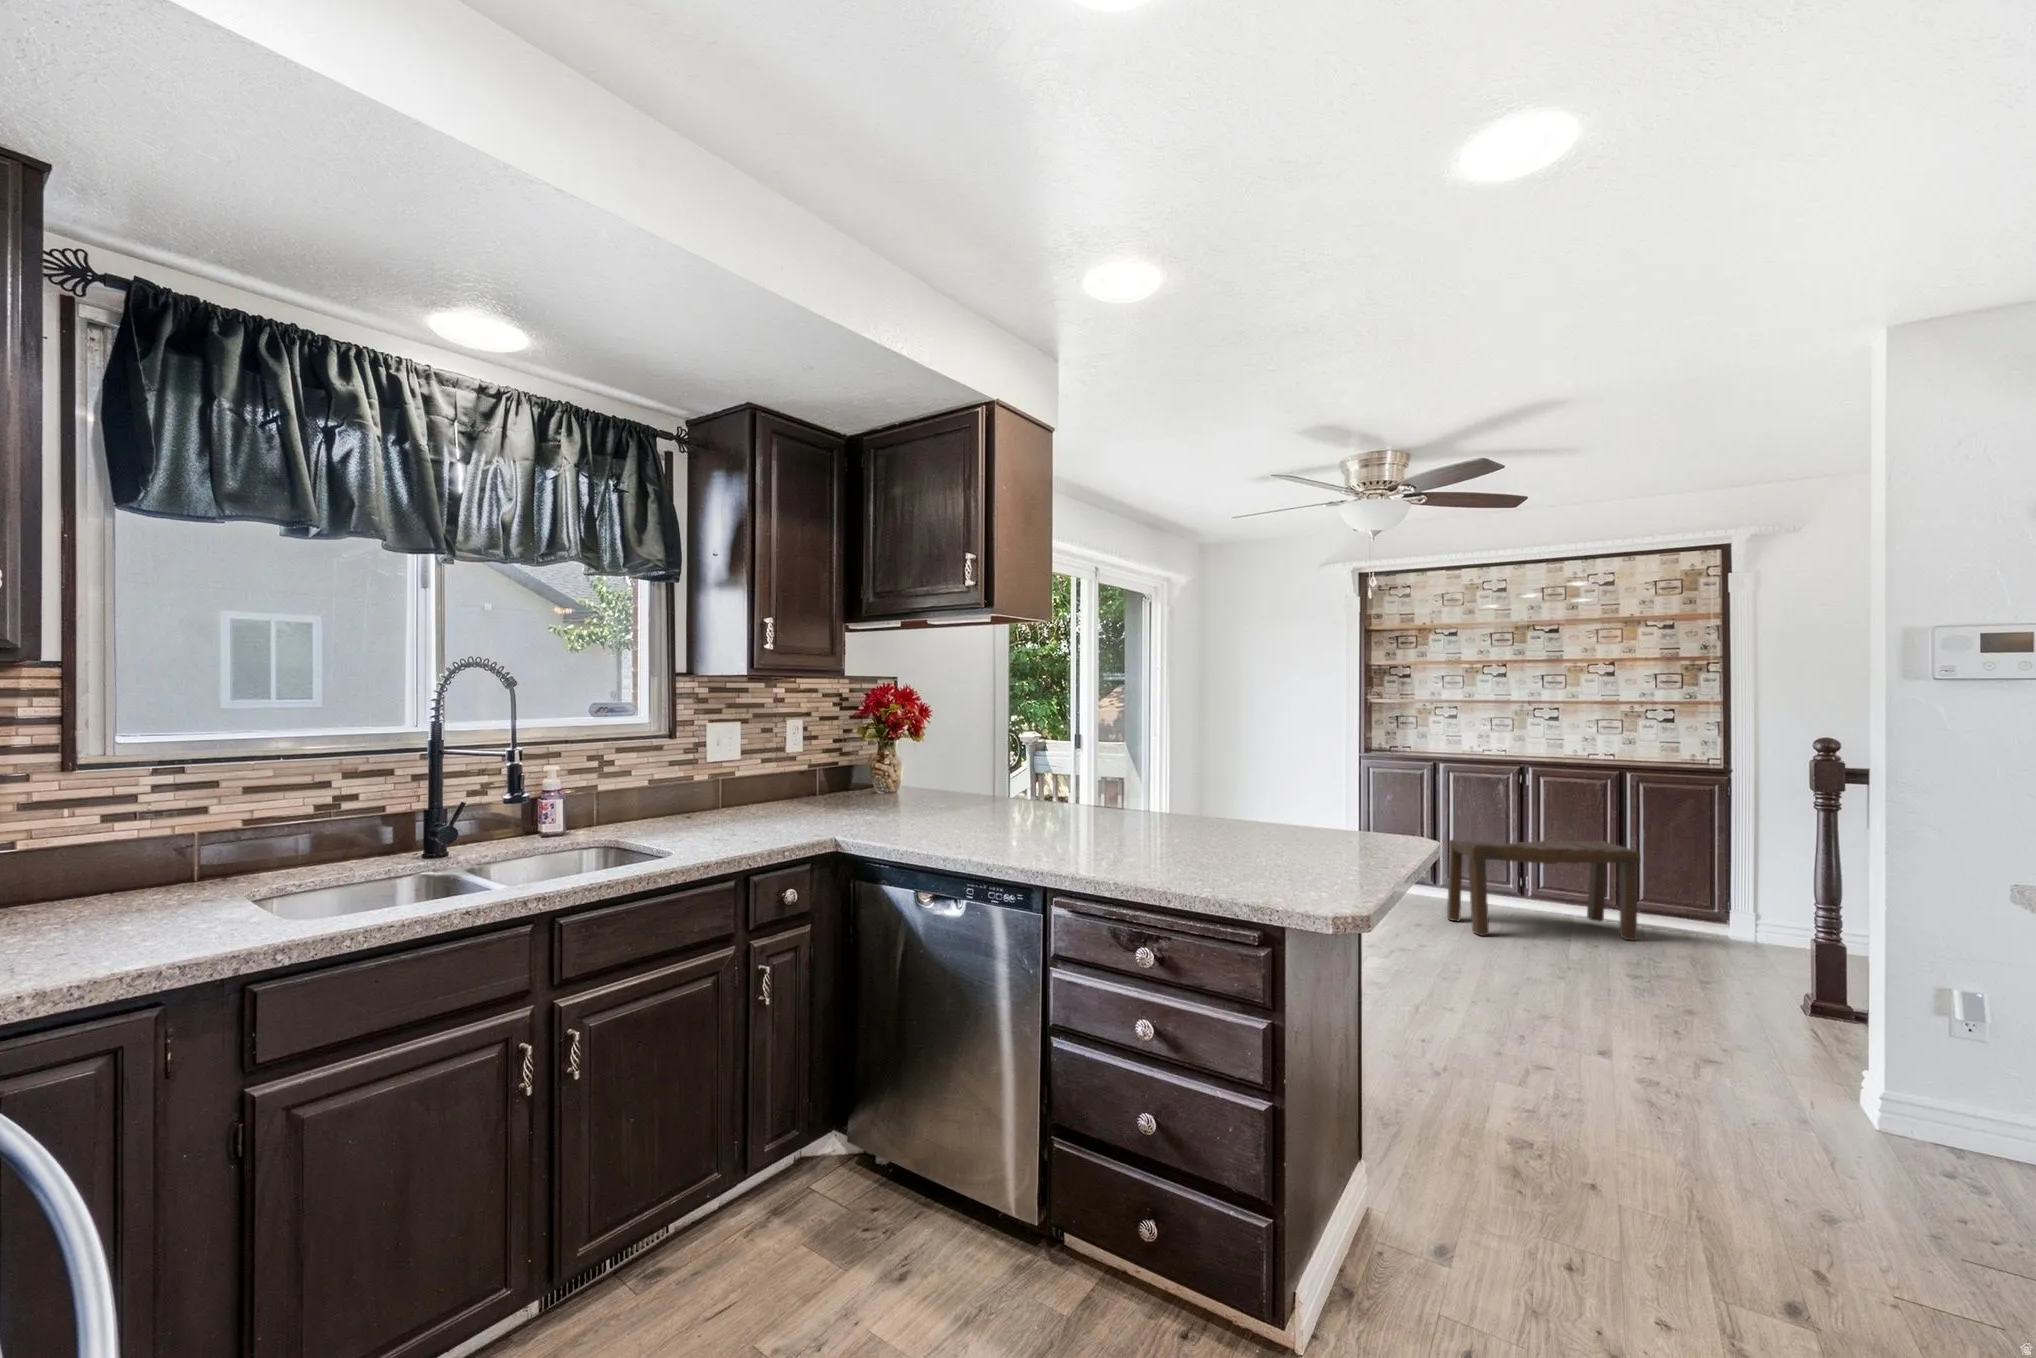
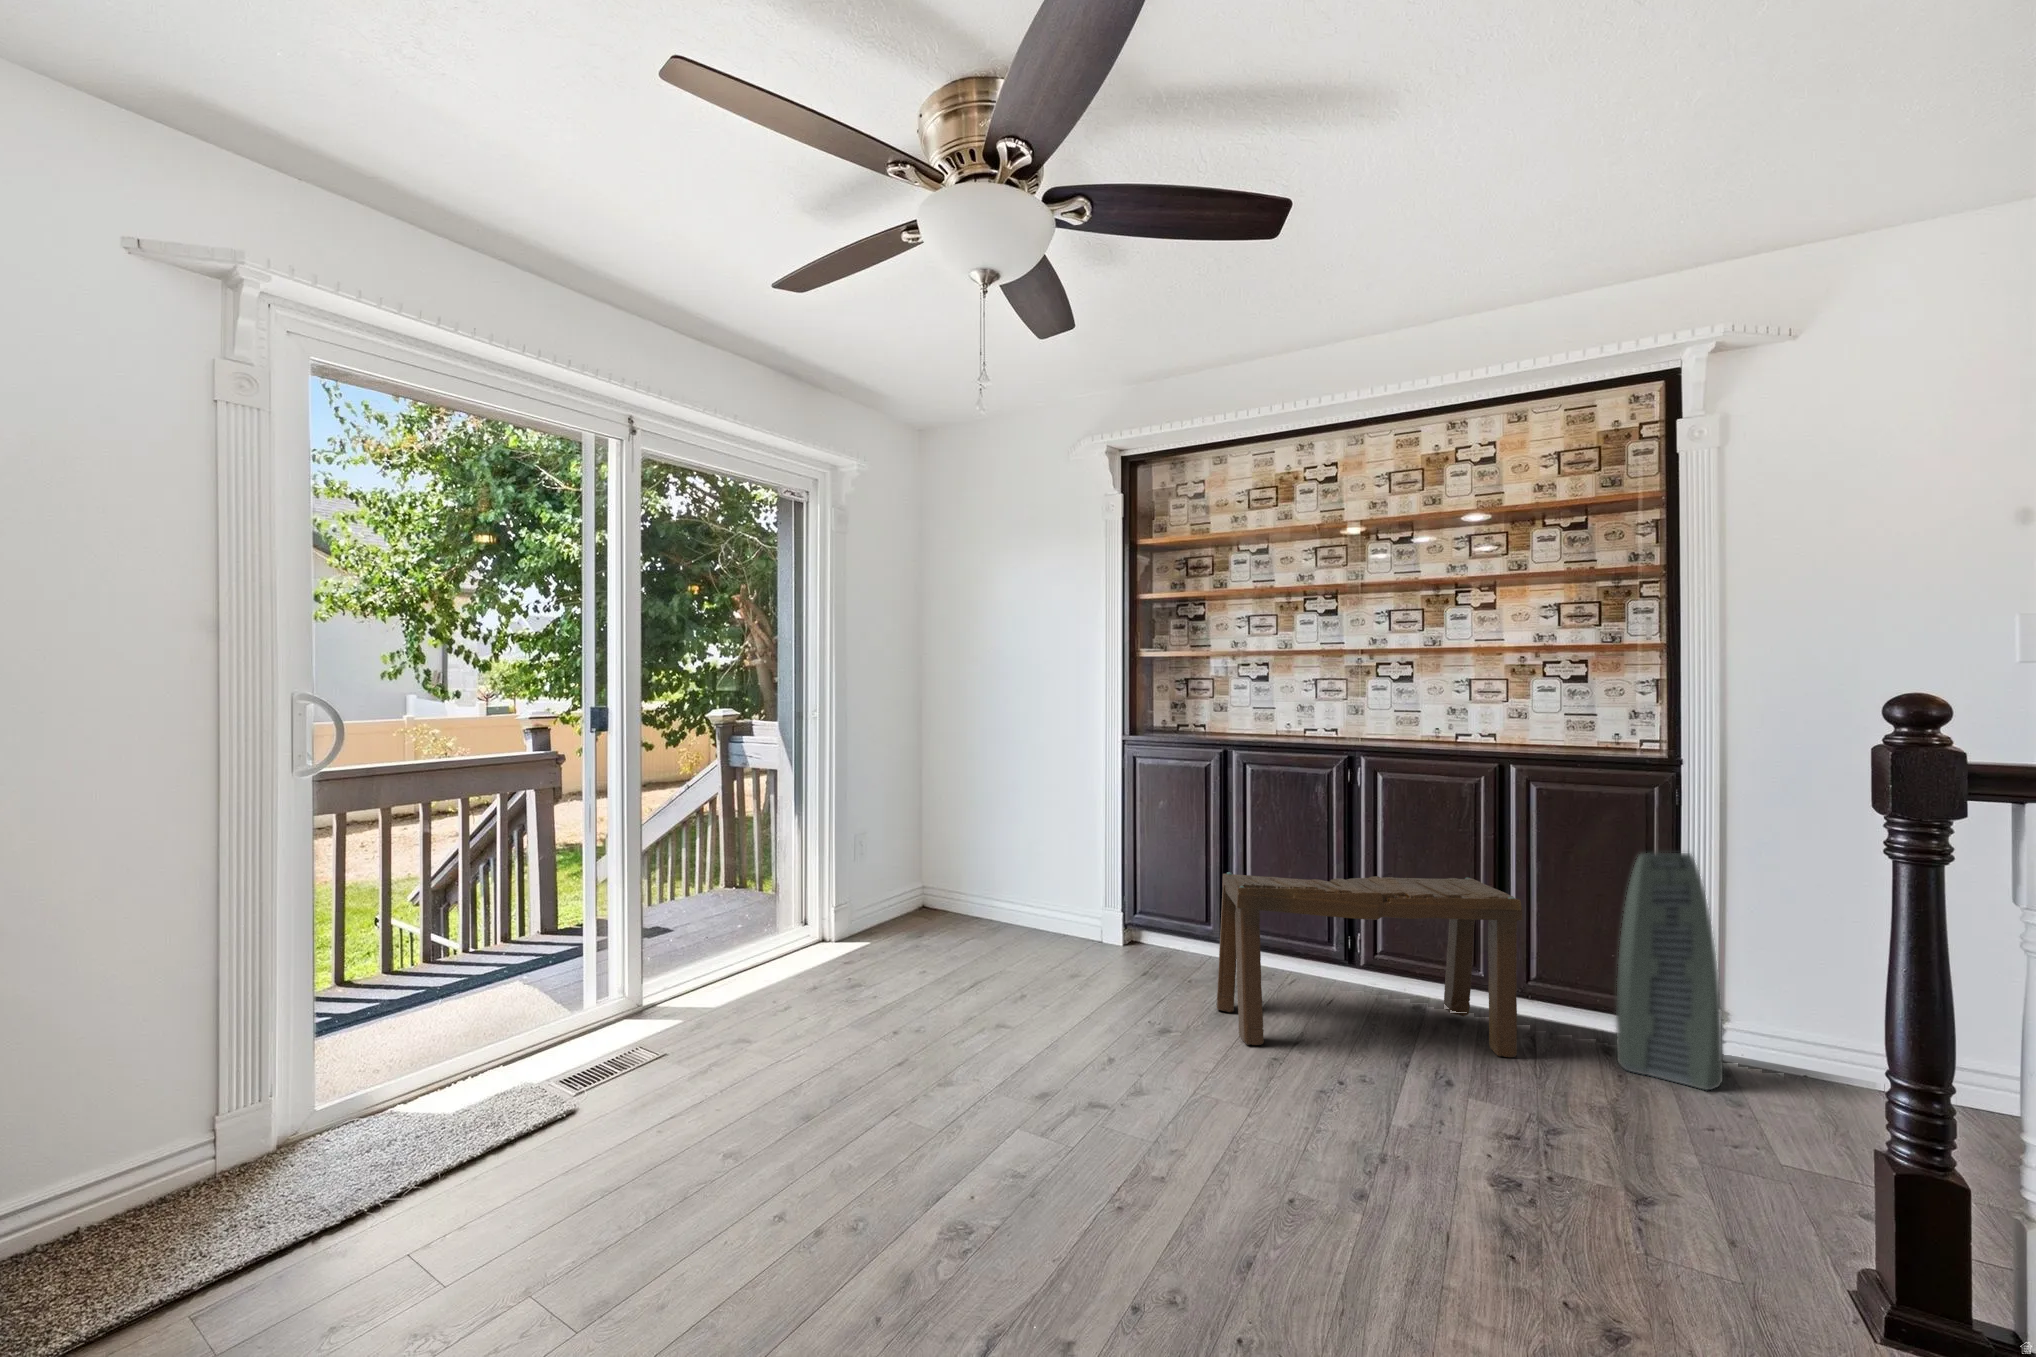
air purifier: none [1695,824,1756,954] -> present [1616,853,1723,1090]

